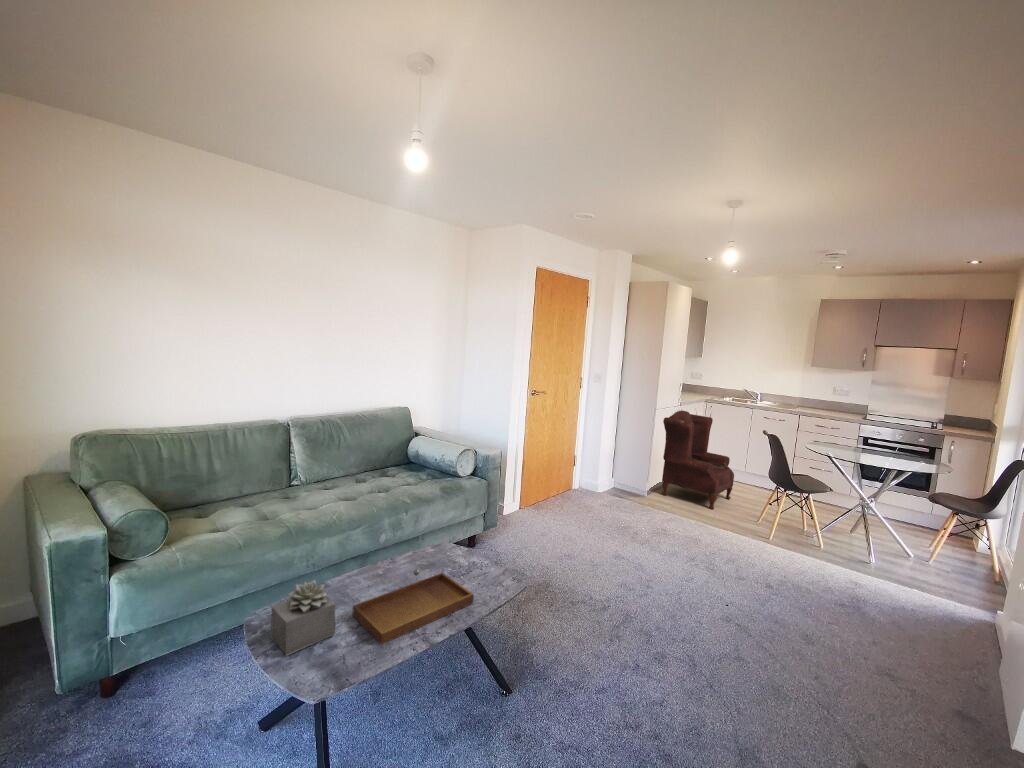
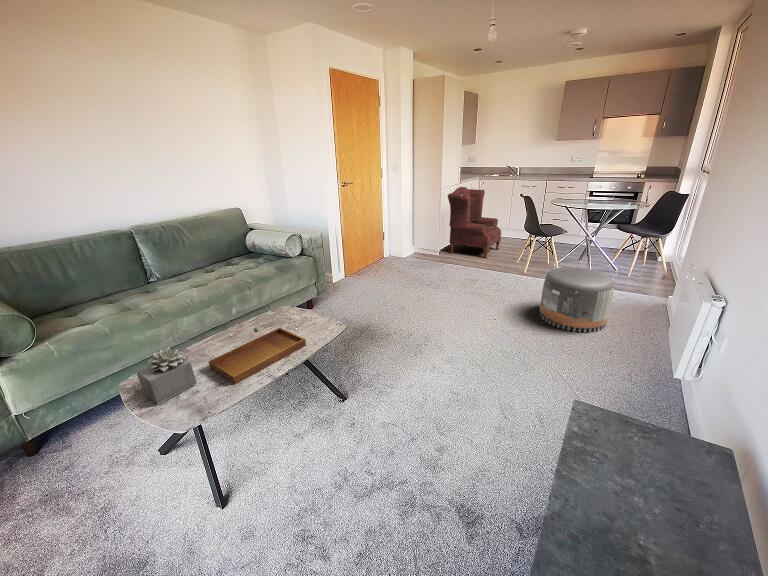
pouf: none [792,541,906,649] -> present [539,267,614,333]

